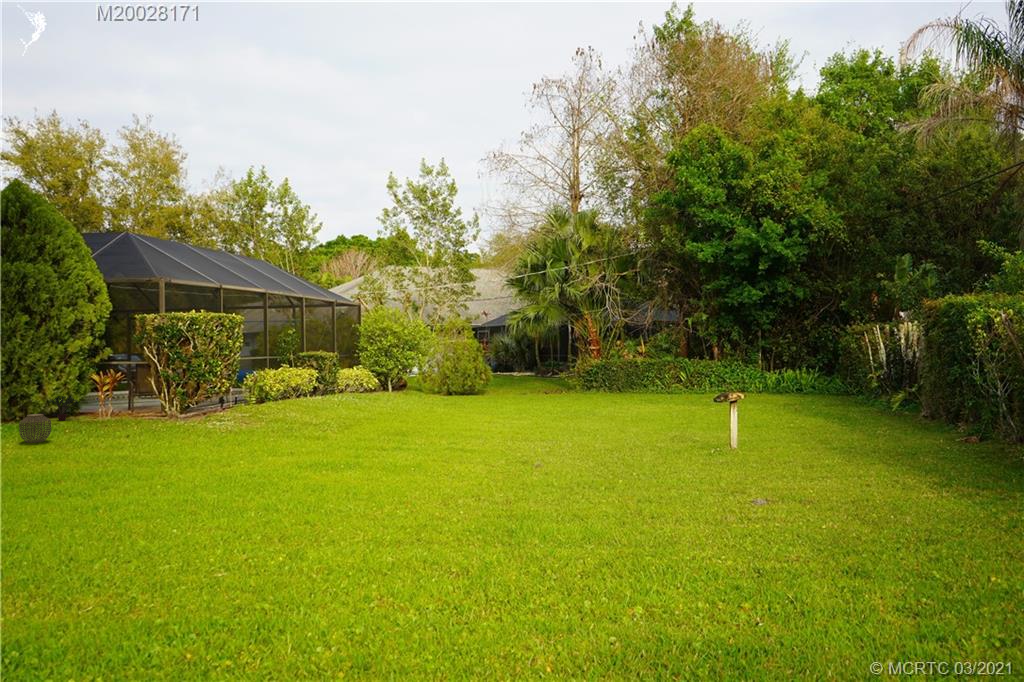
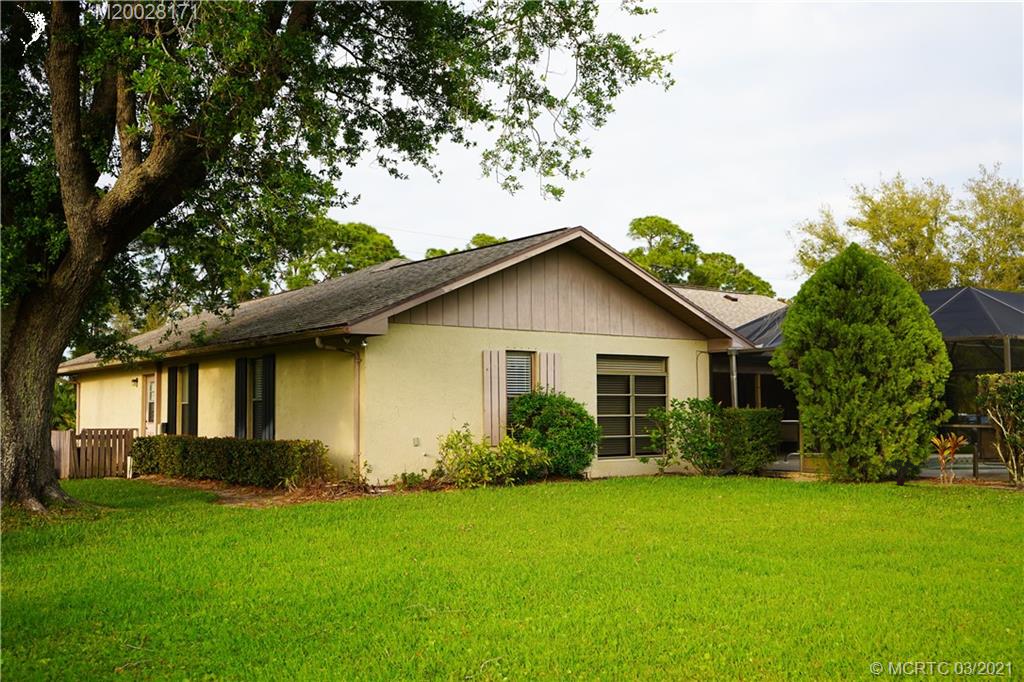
woven basket: present [19,414,51,443] -> none [856,476,887,505]

